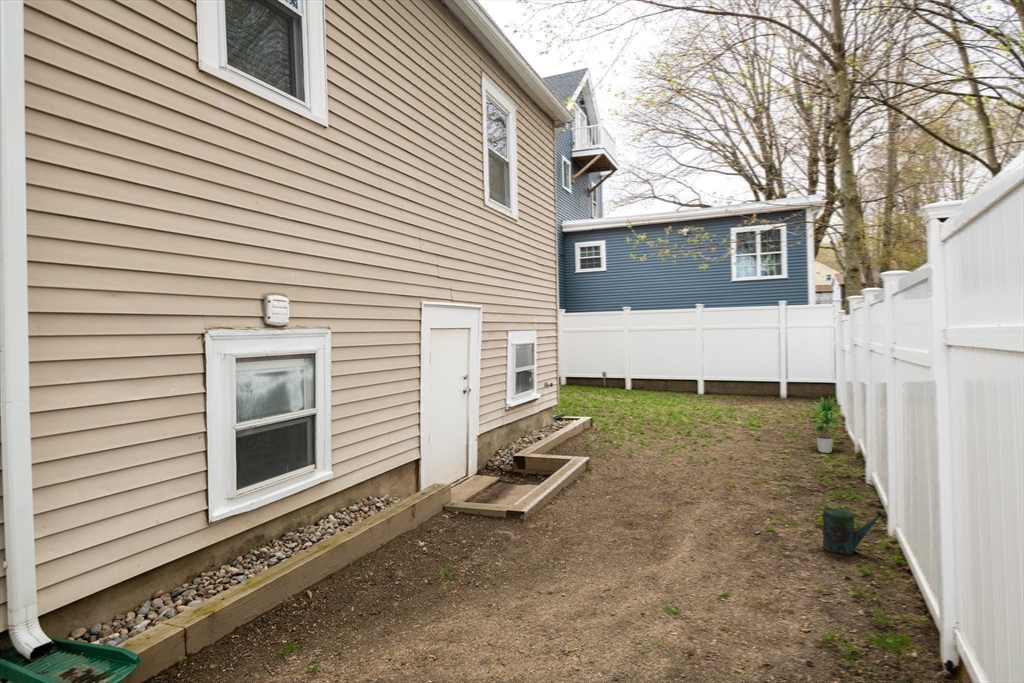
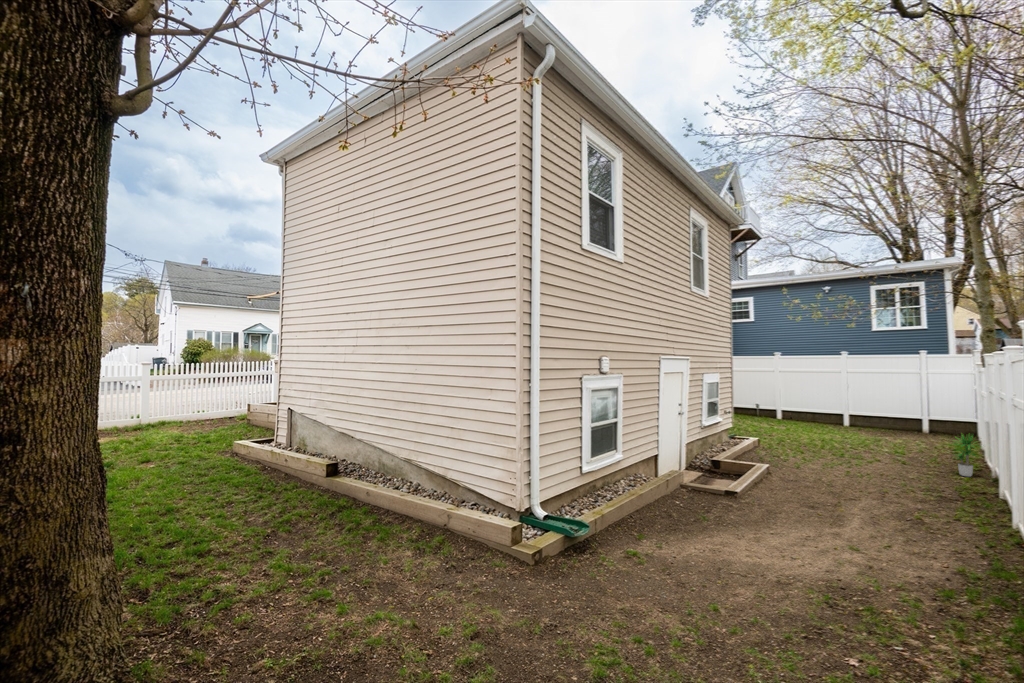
watering can: present [812,508,886,554] -> none [951,507,1009,537]

